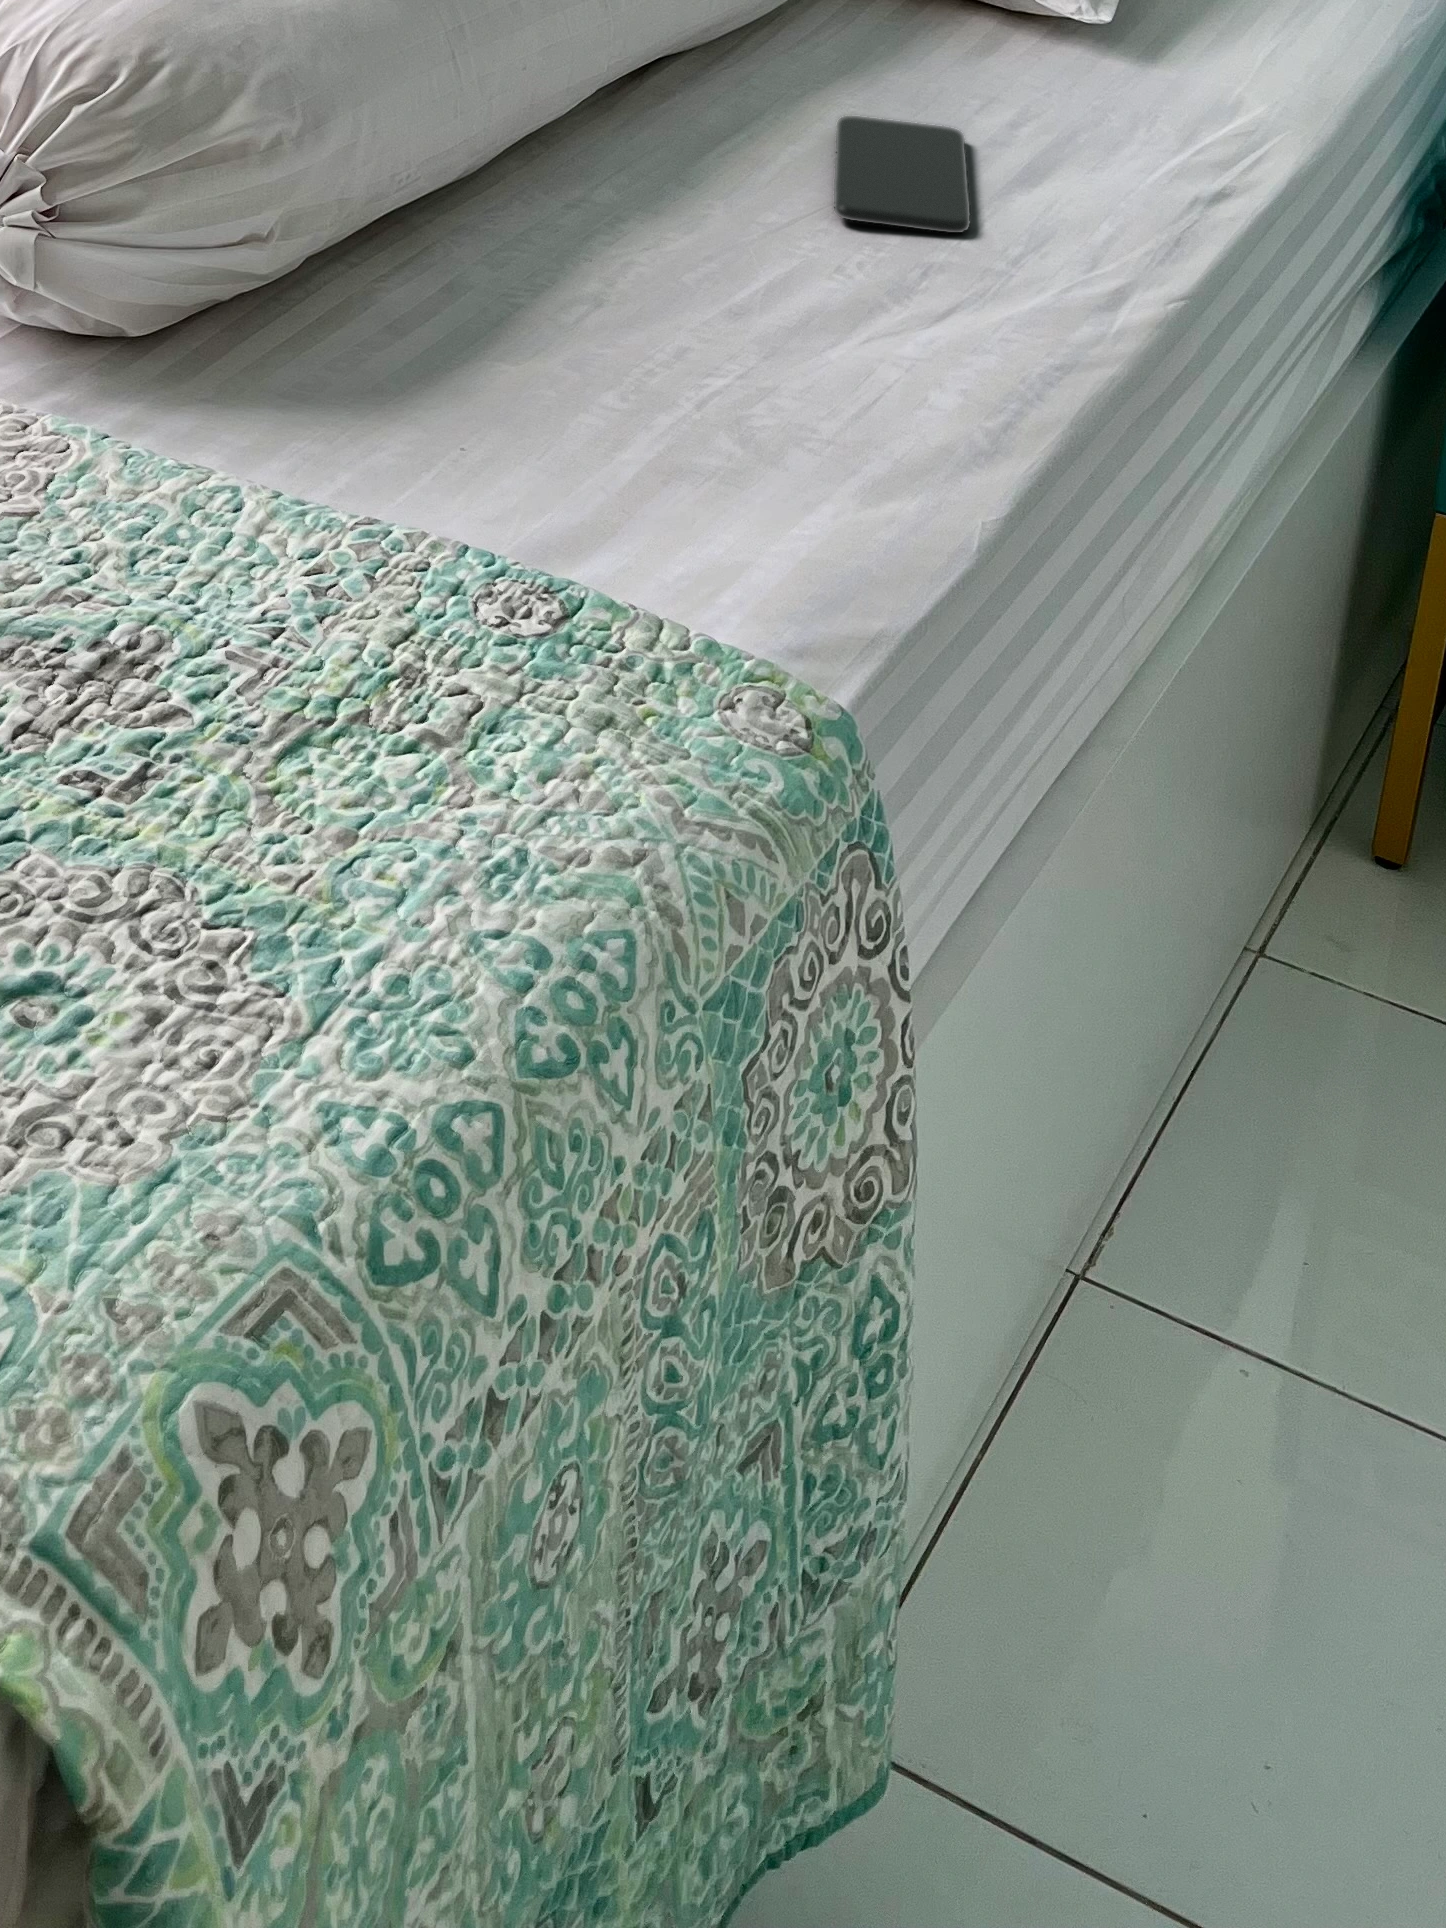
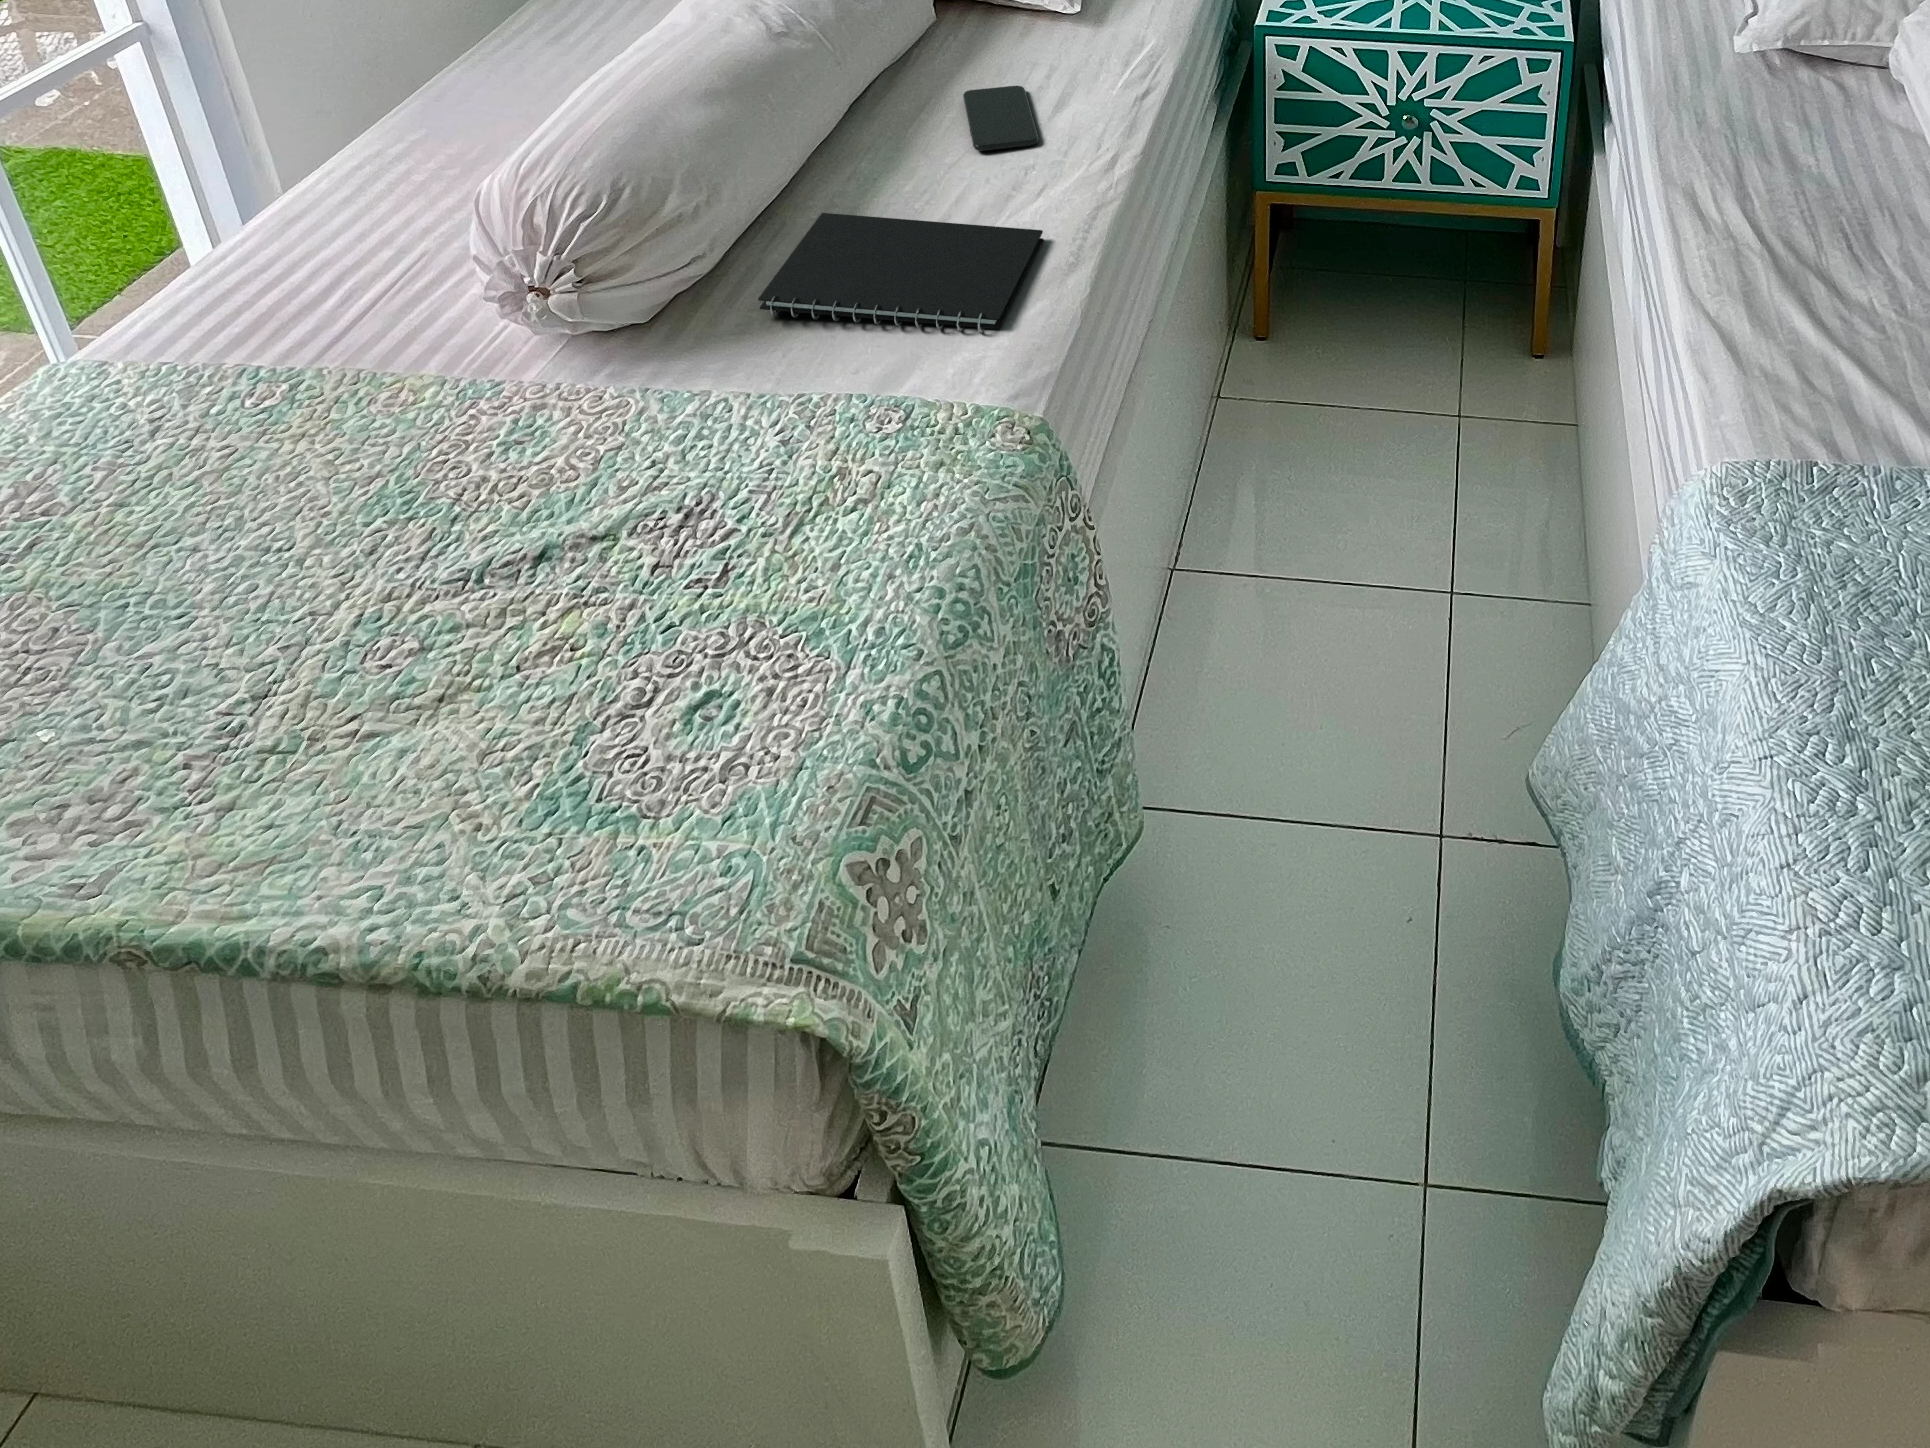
notebook: none [350,247,936,528] -> present [758,213,1043,333]

